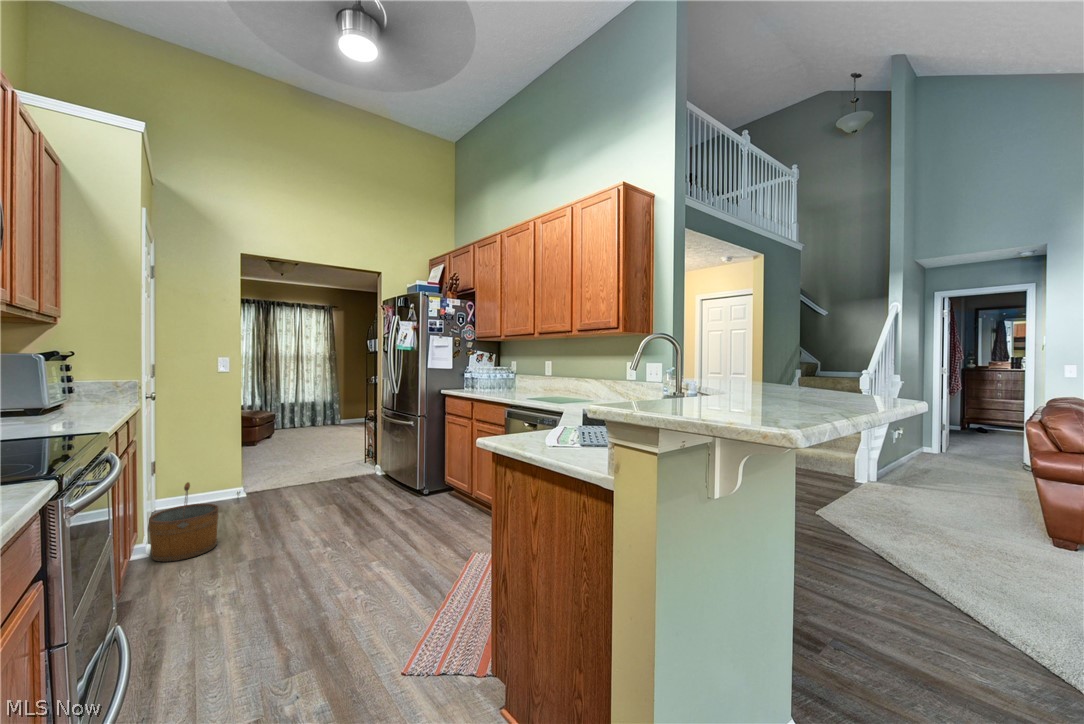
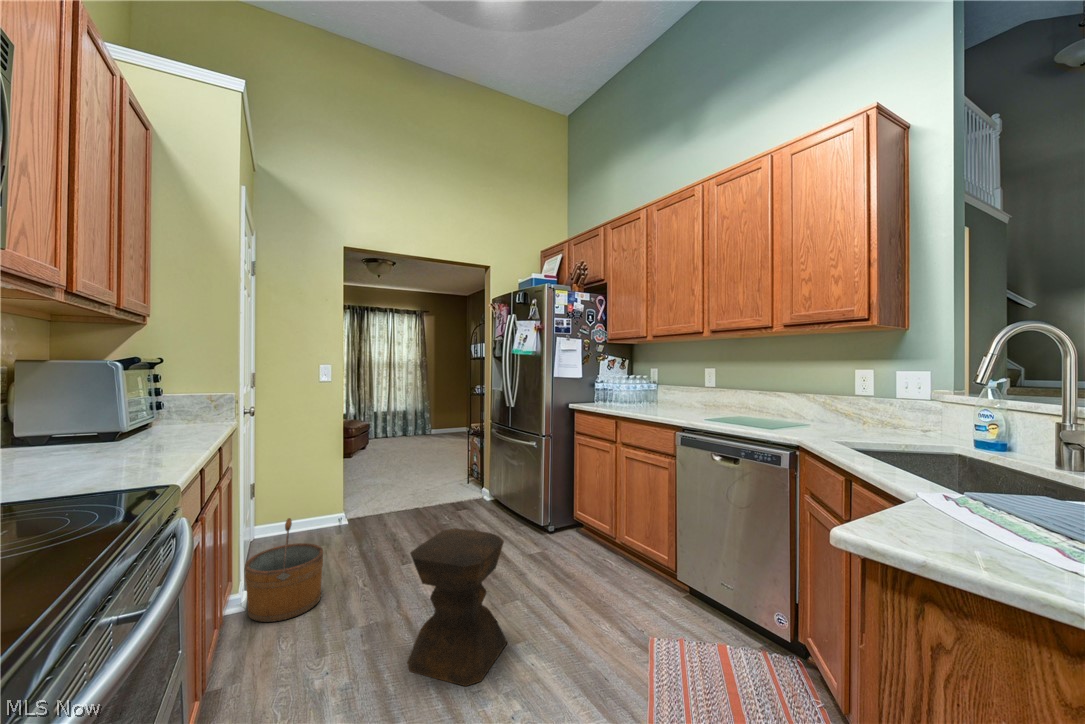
stool: none [284,481,364,585] -> present [407,528,507,686]

